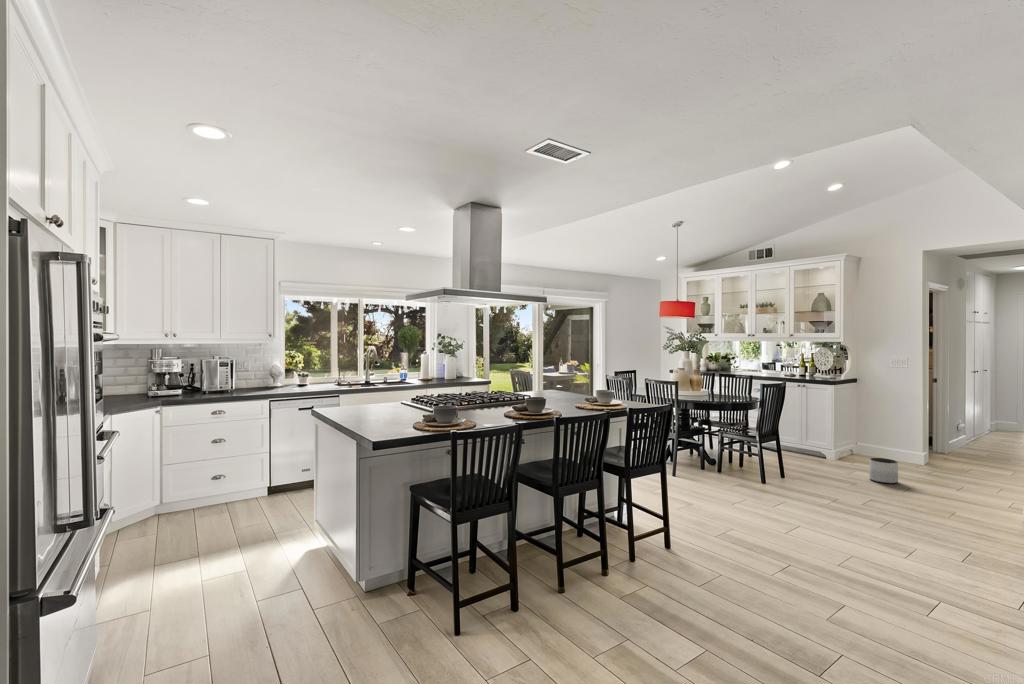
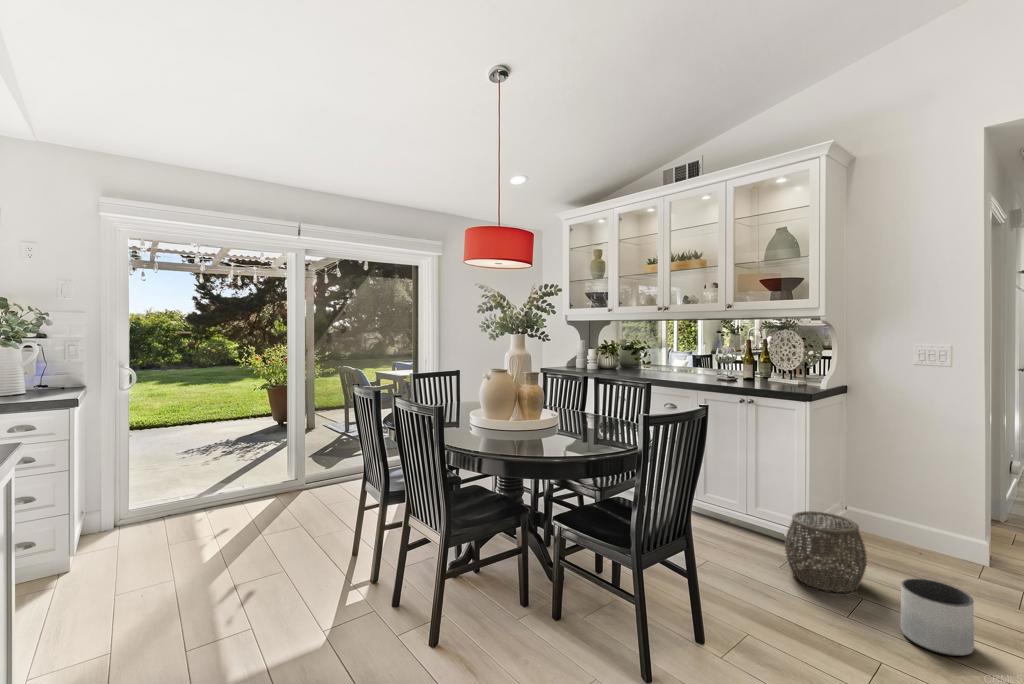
woven basket: none [820,437,859,470] -> present [785,511,867,593]

